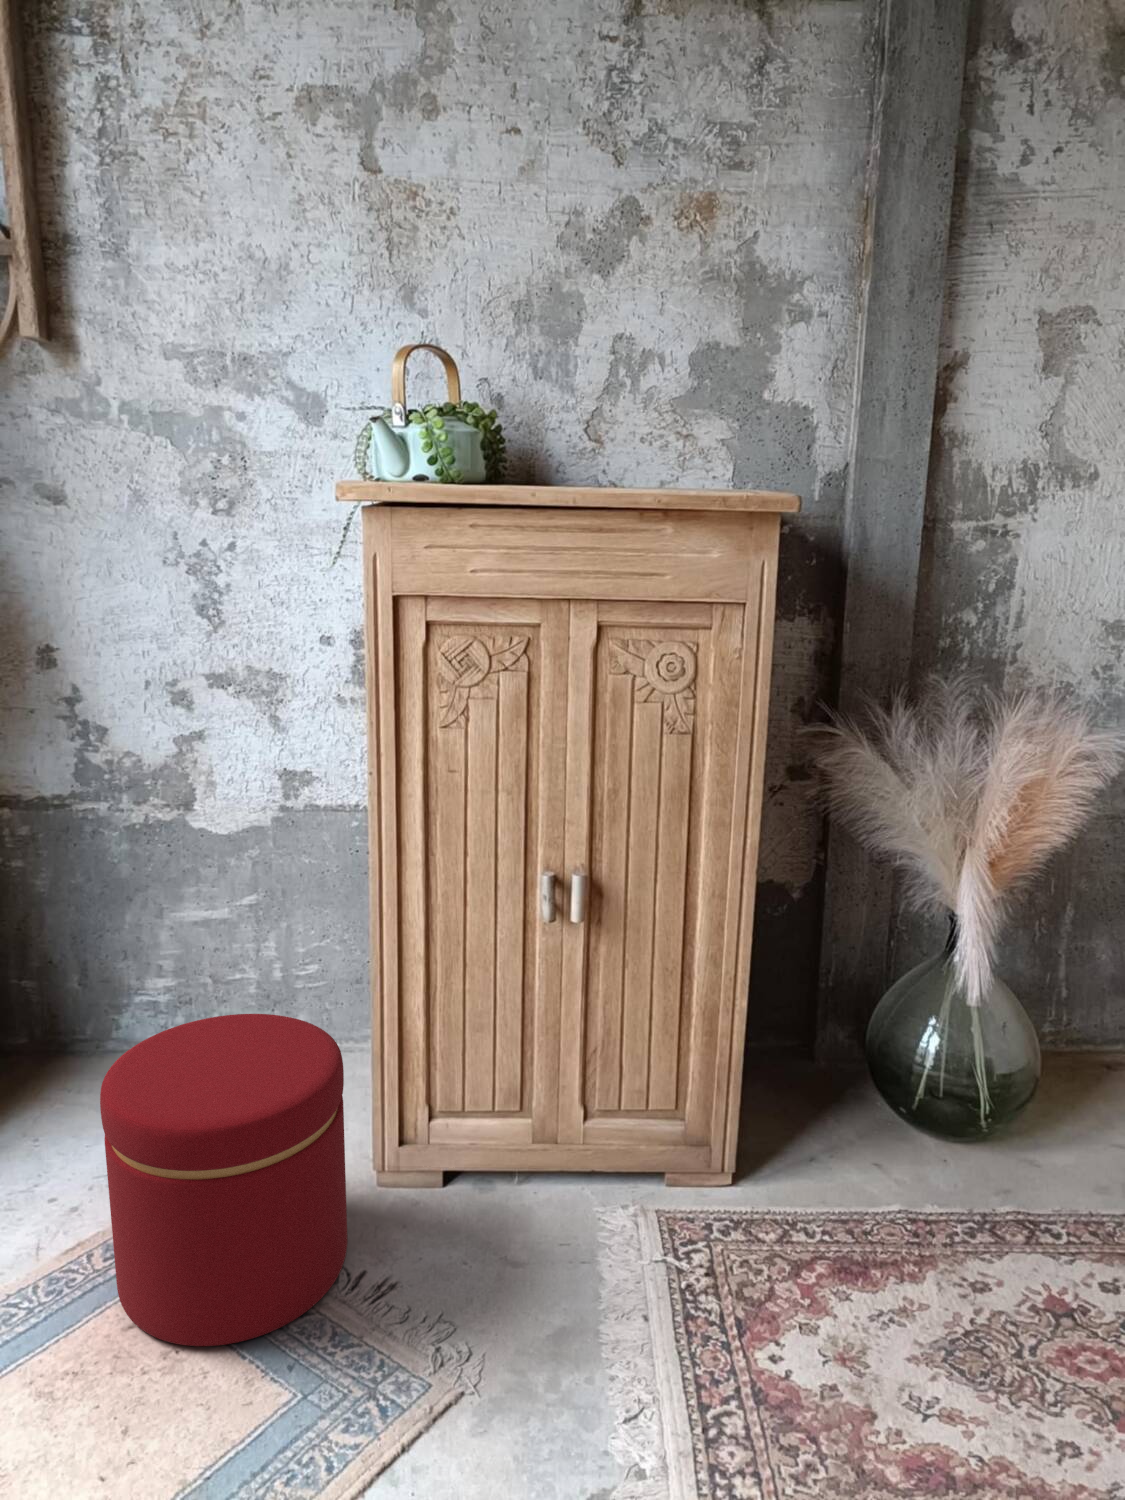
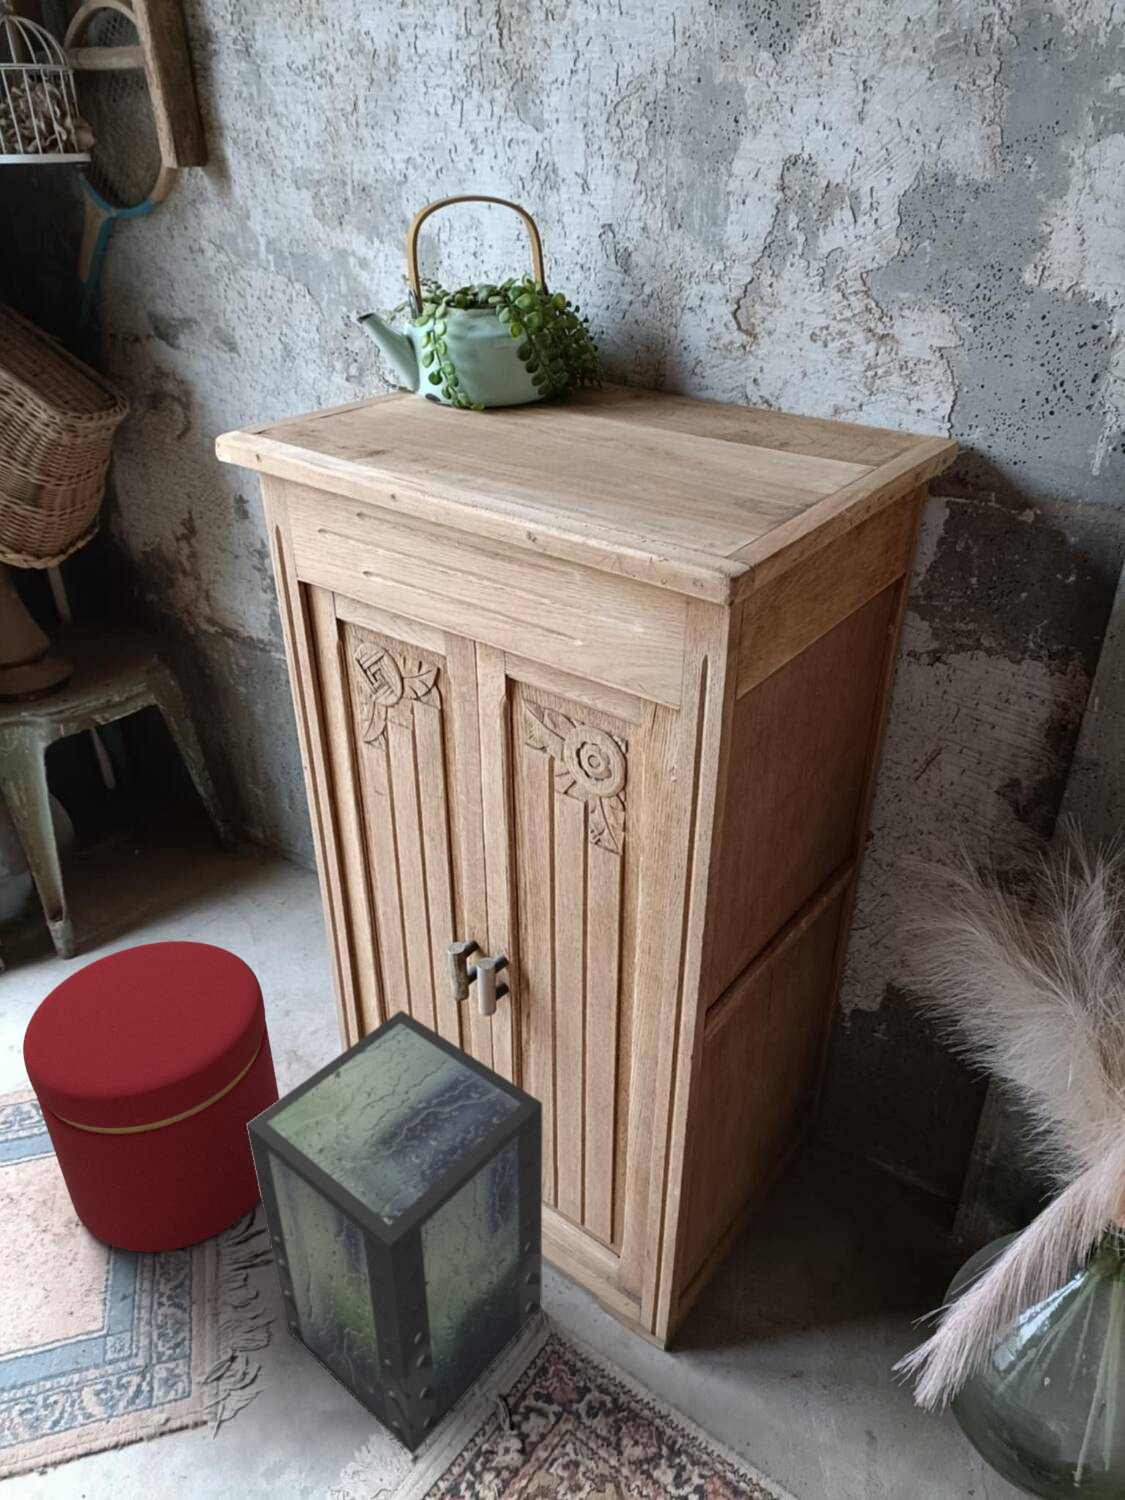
storage box: none [464,966,651,1317] -> present [247,1011,542,1454]

